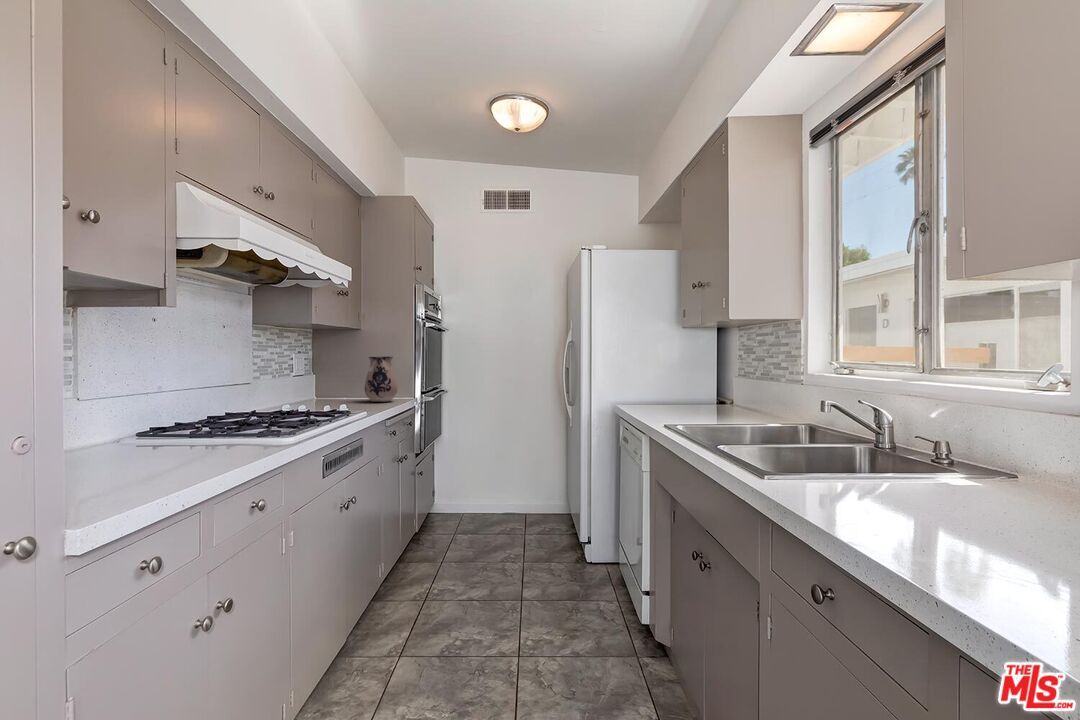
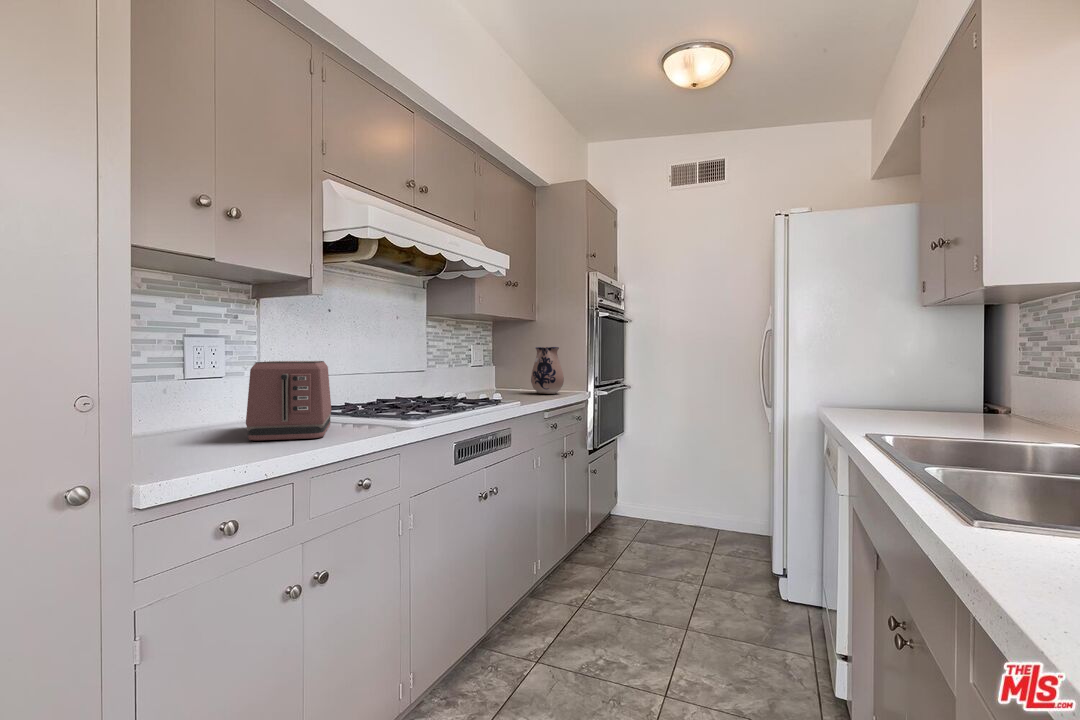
toaster: none [112,379,212,470] -> present [246,361,331,440]

